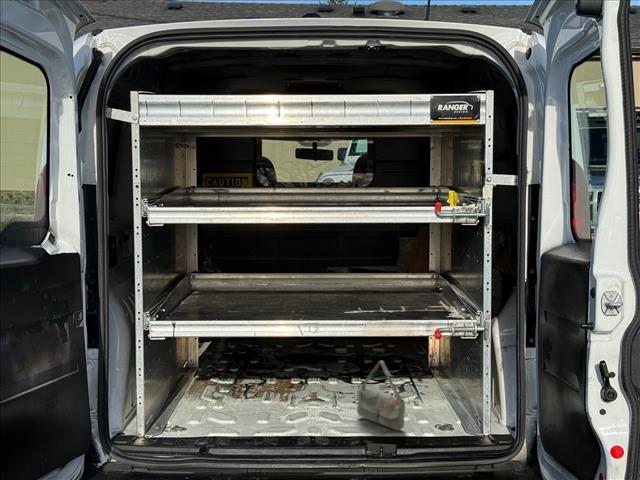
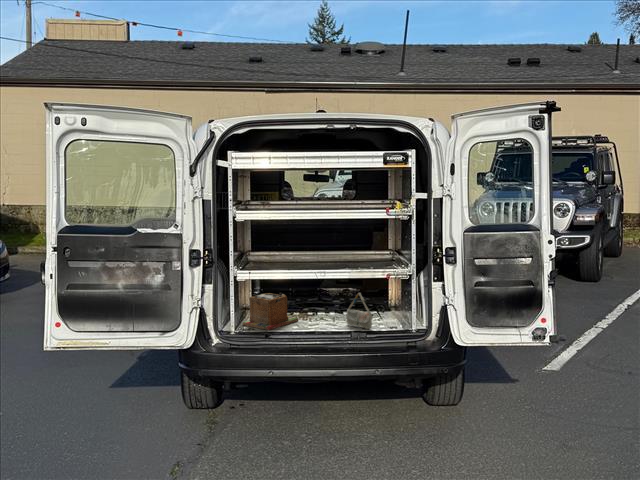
laundry basket: none [169,352,271,429] -> present [243,293,298,330]

